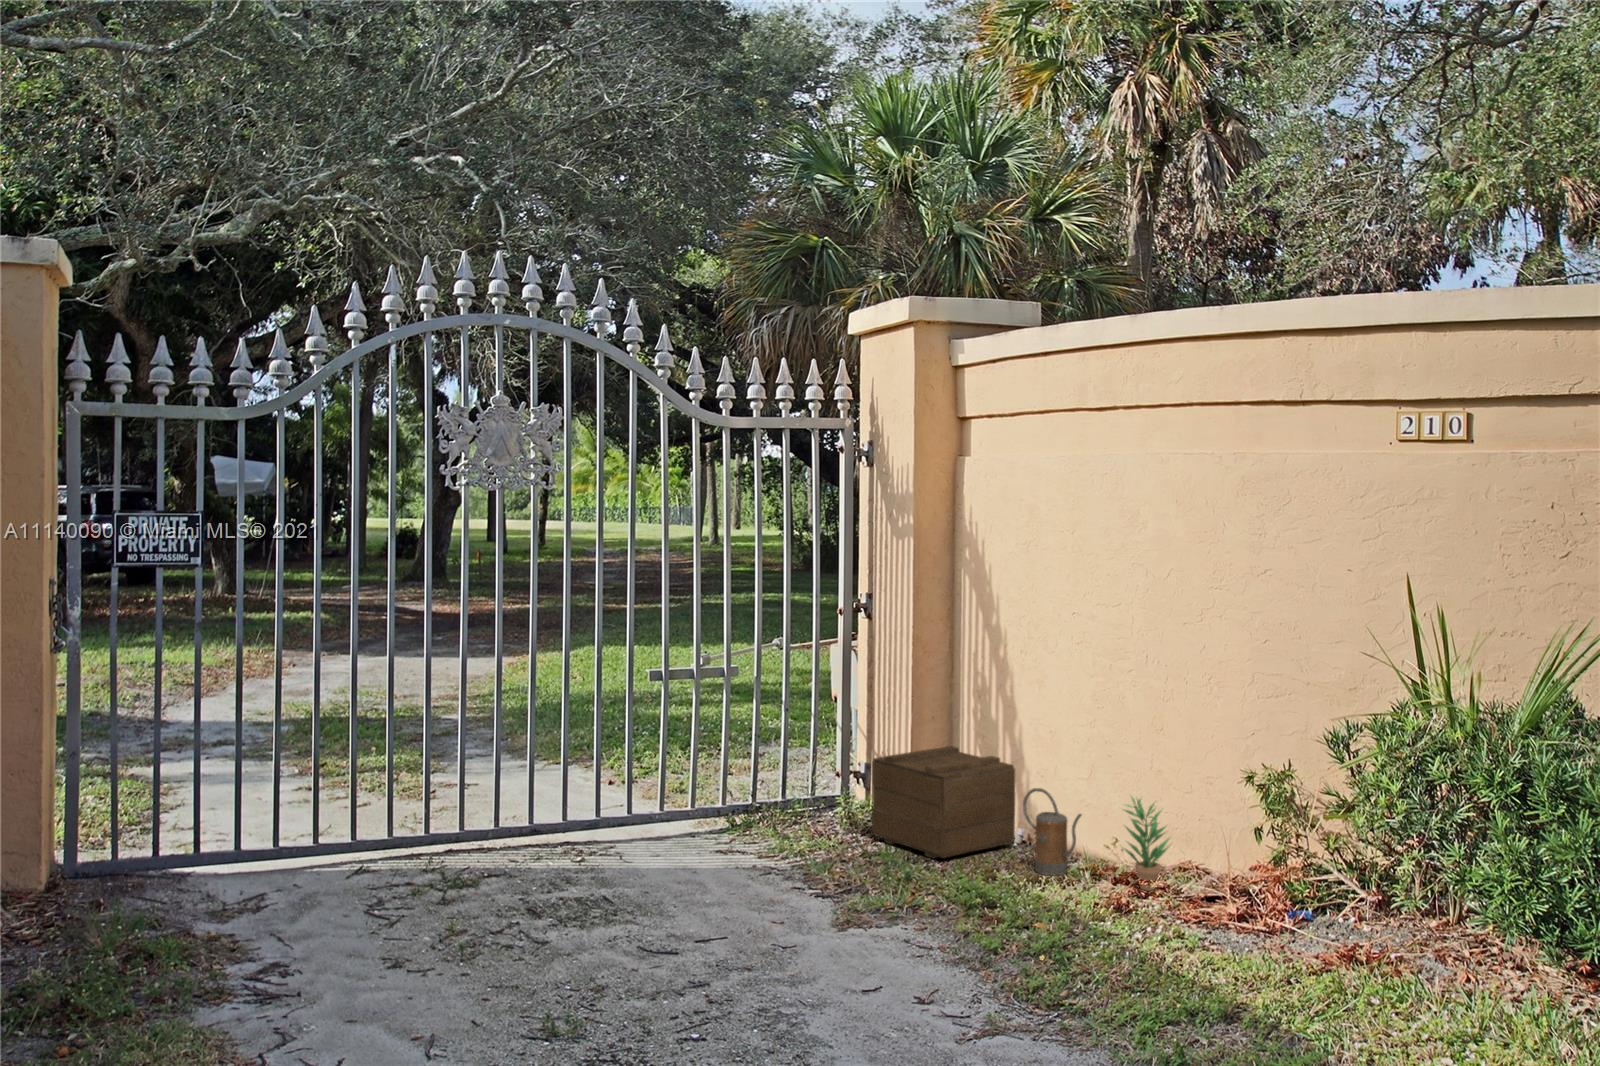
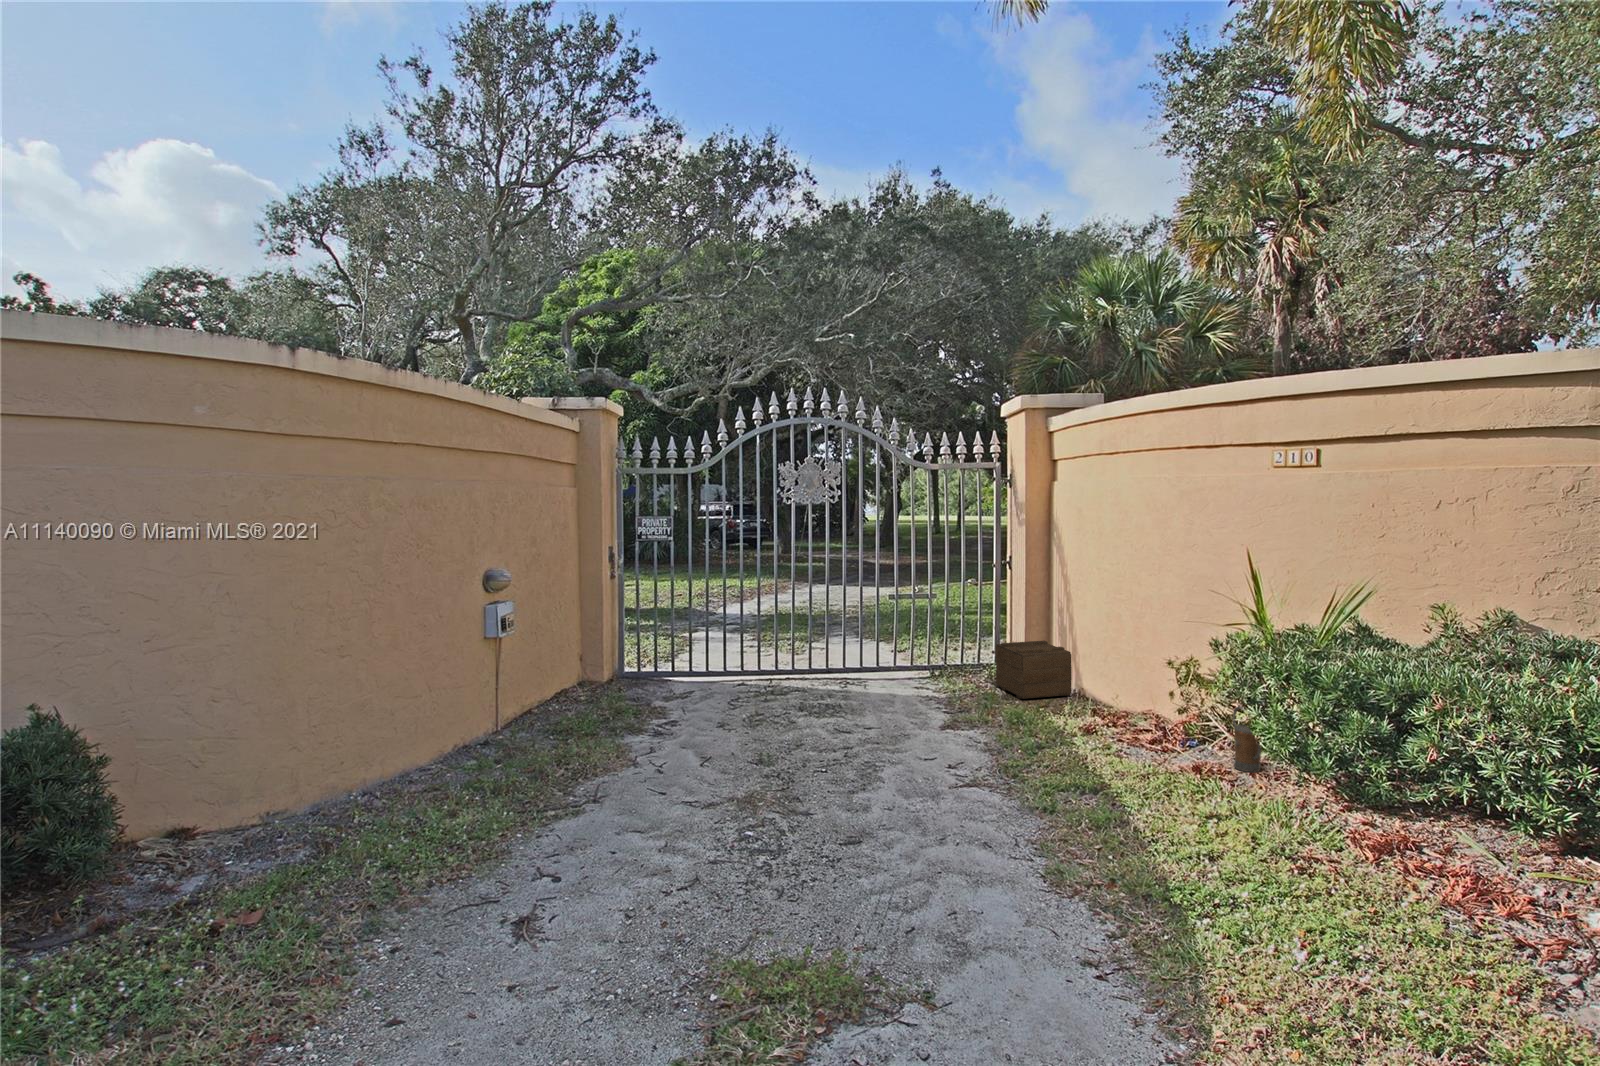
watering can: present [1023,788,1081,876] -> present [1233,706,1261,772]
potted plant: present [1124,797,1169,891] -> none [1109,670,1143,725]

